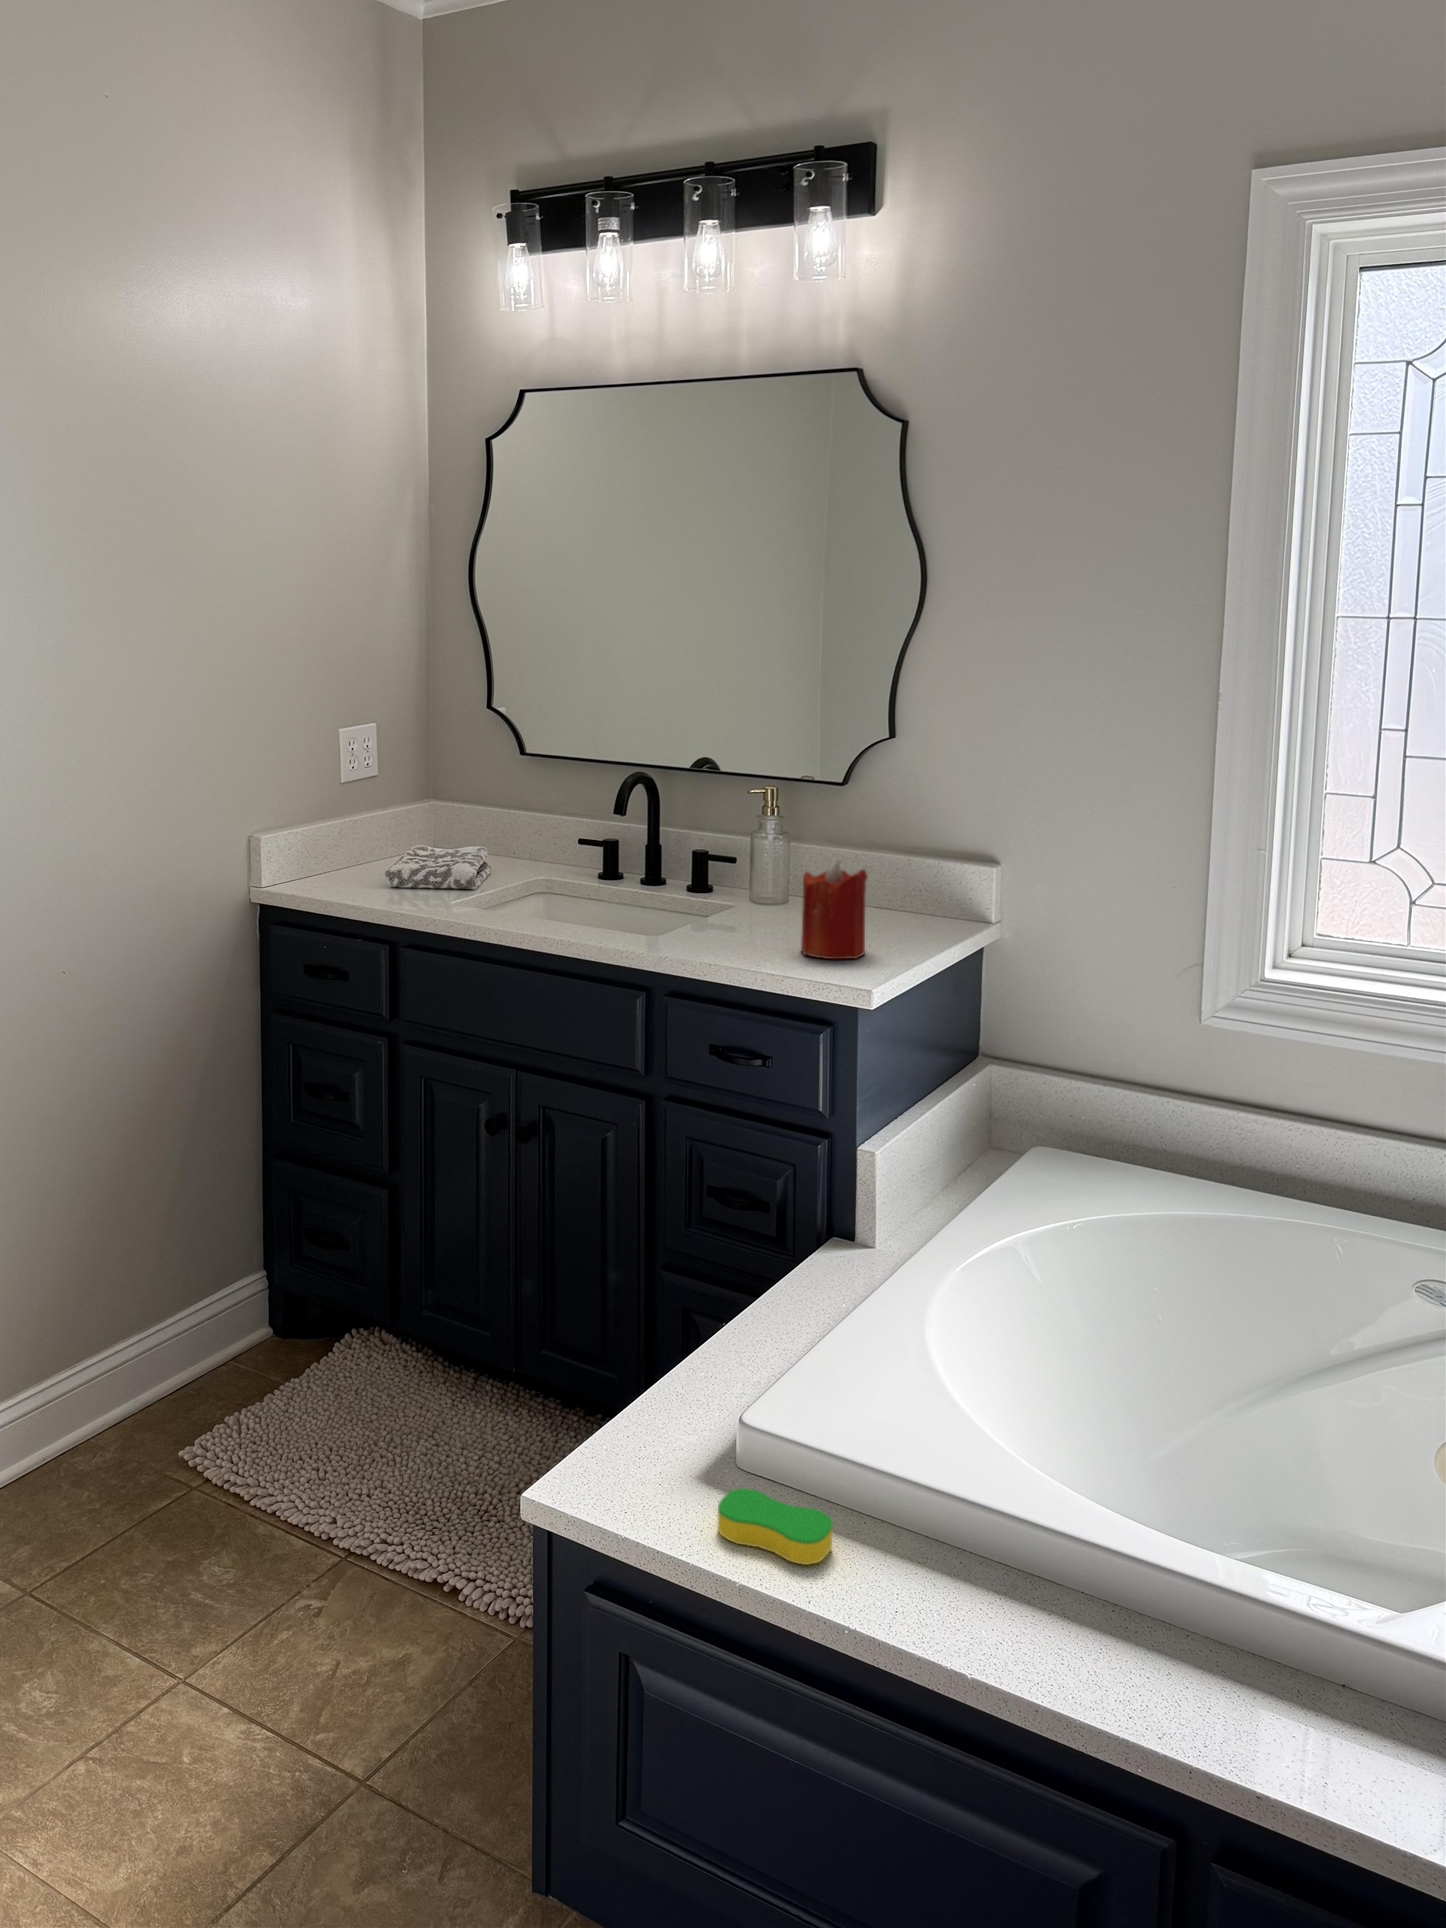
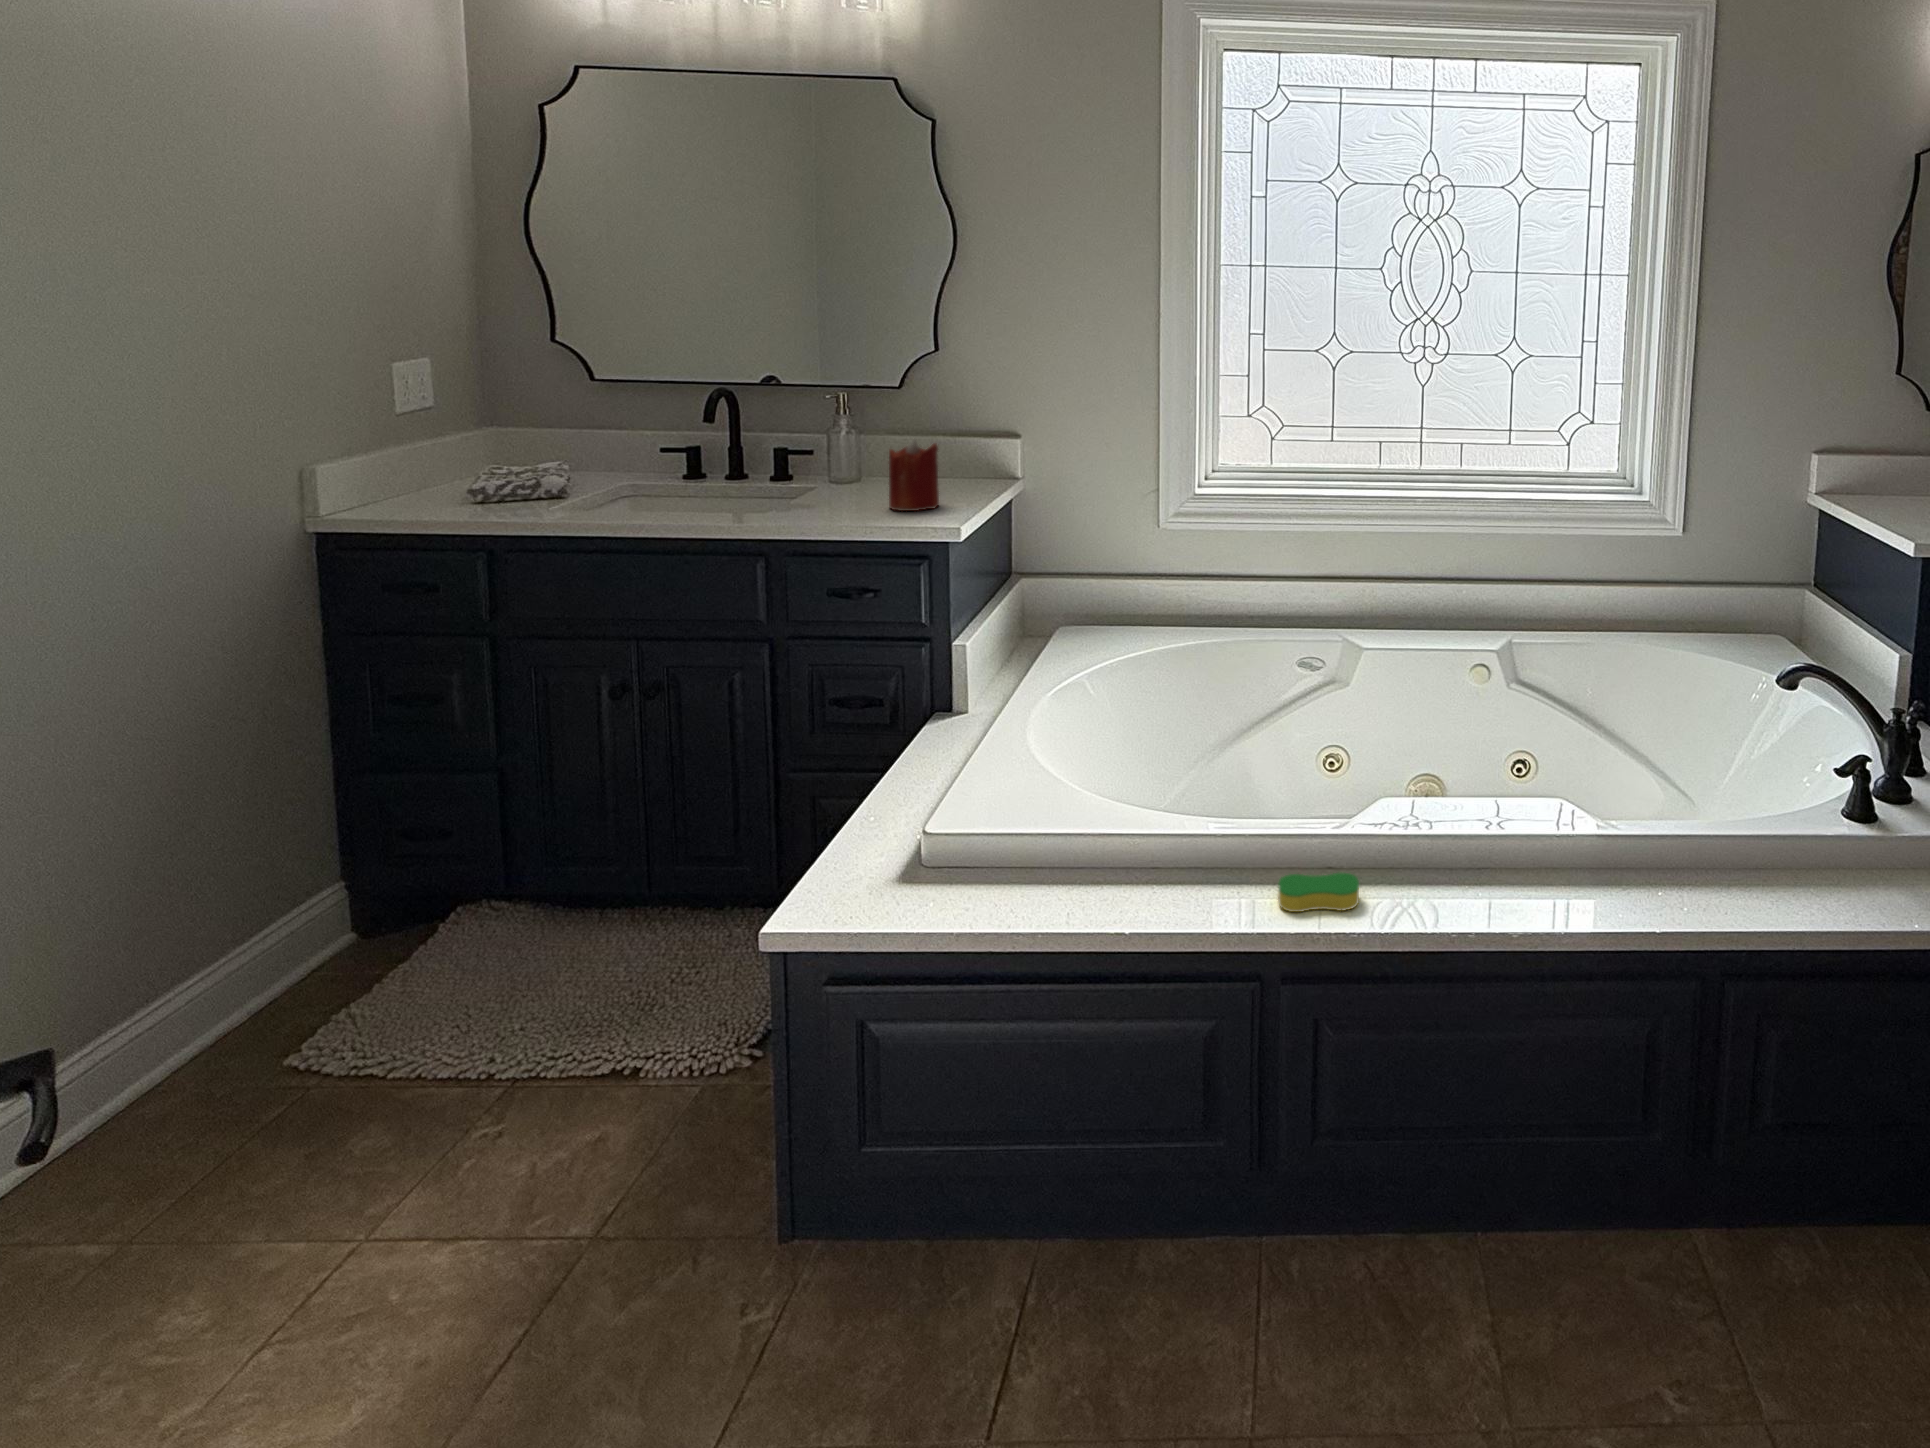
sponge: present [718,1488,833,1565] -> present [1278,873,1359,912]

